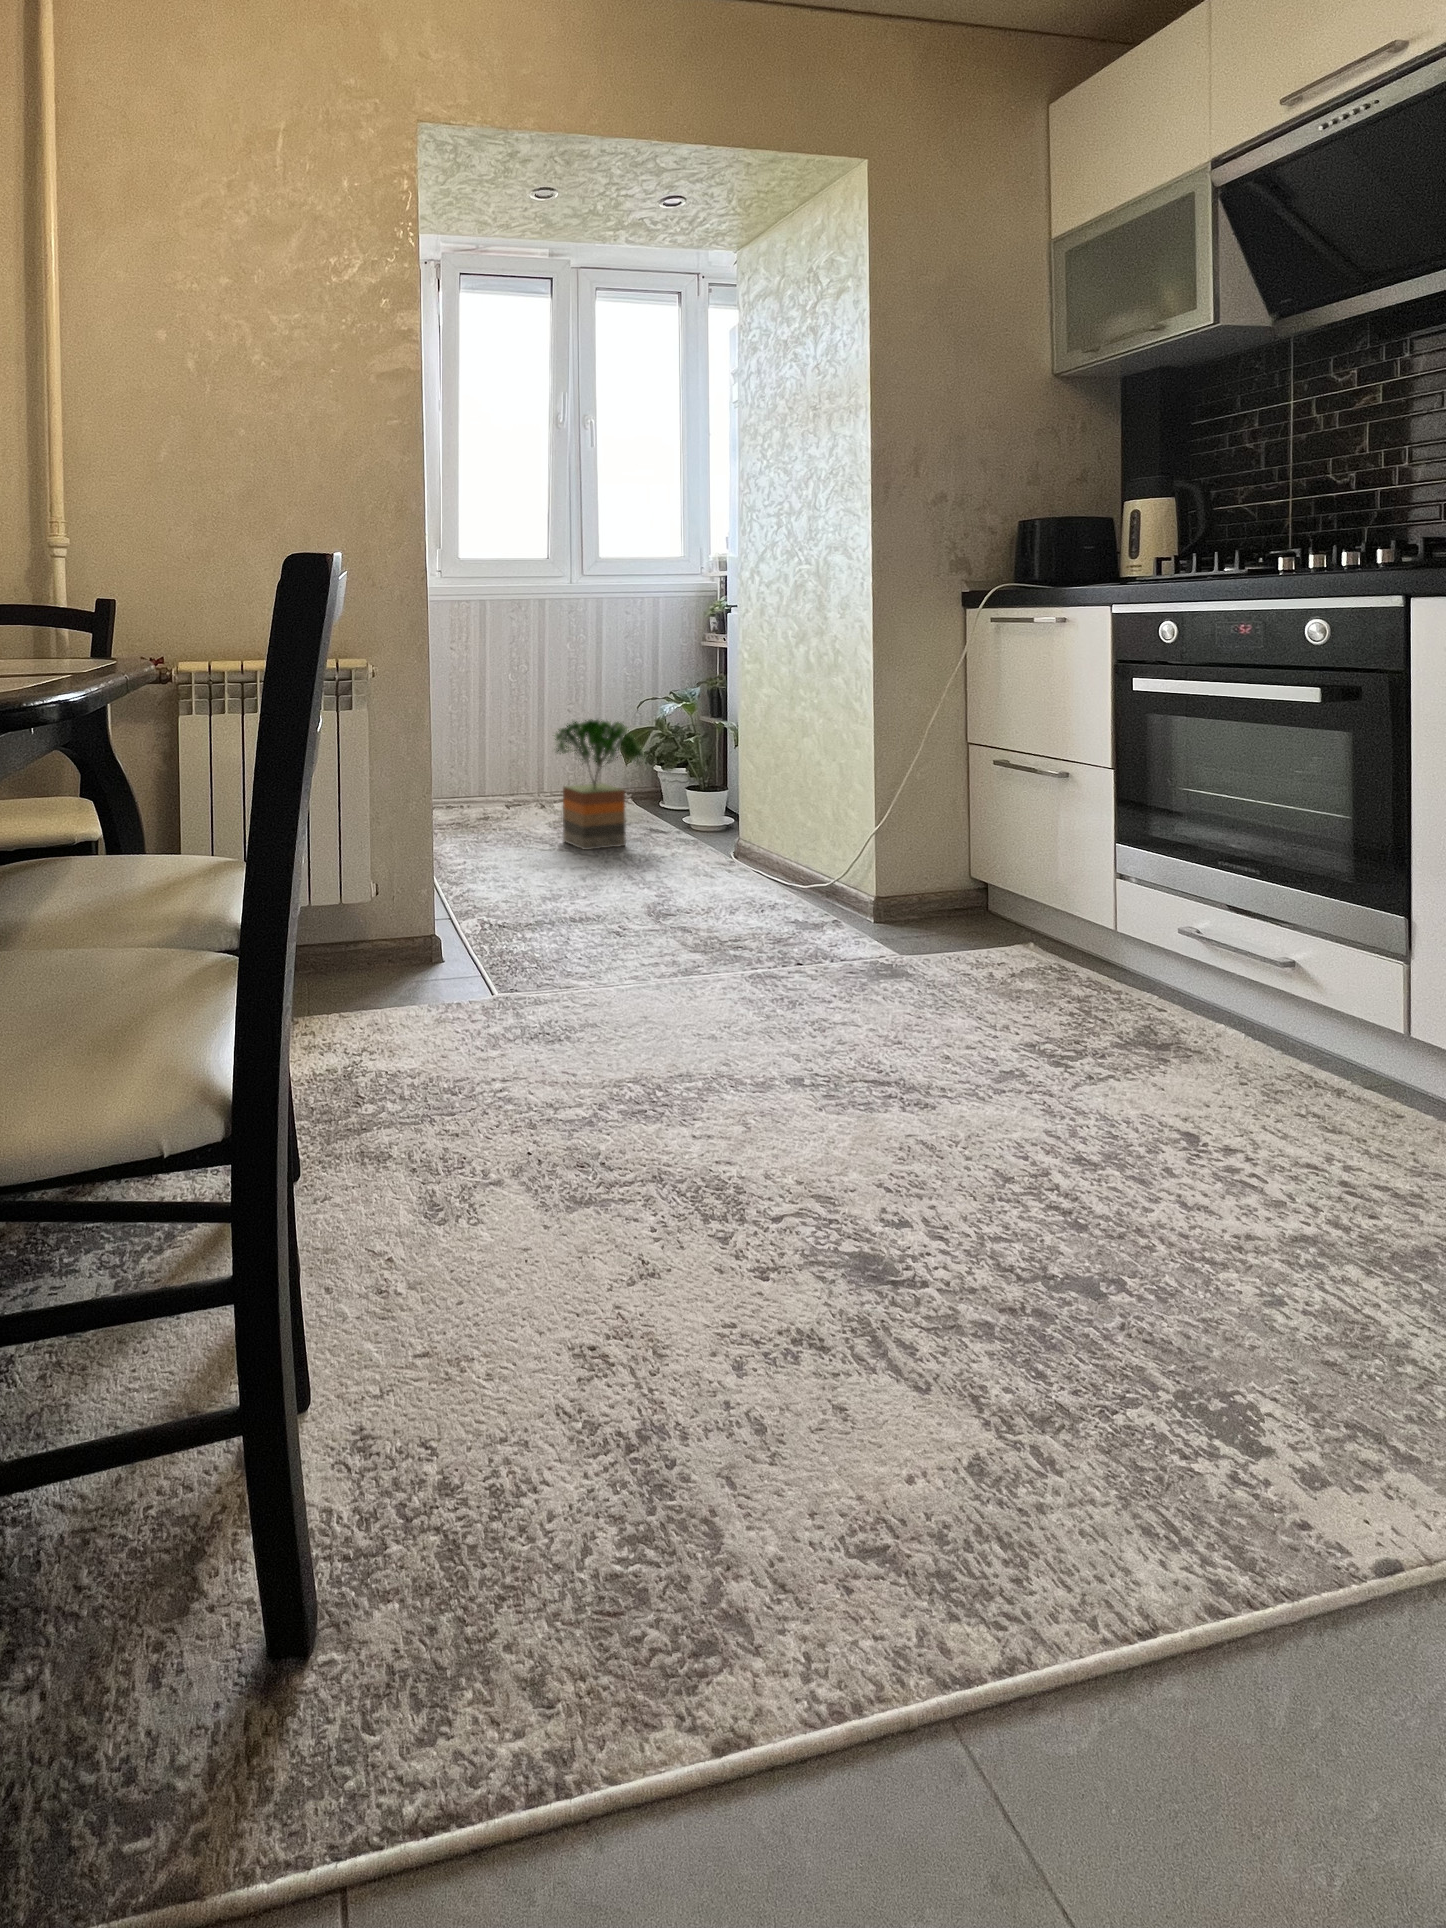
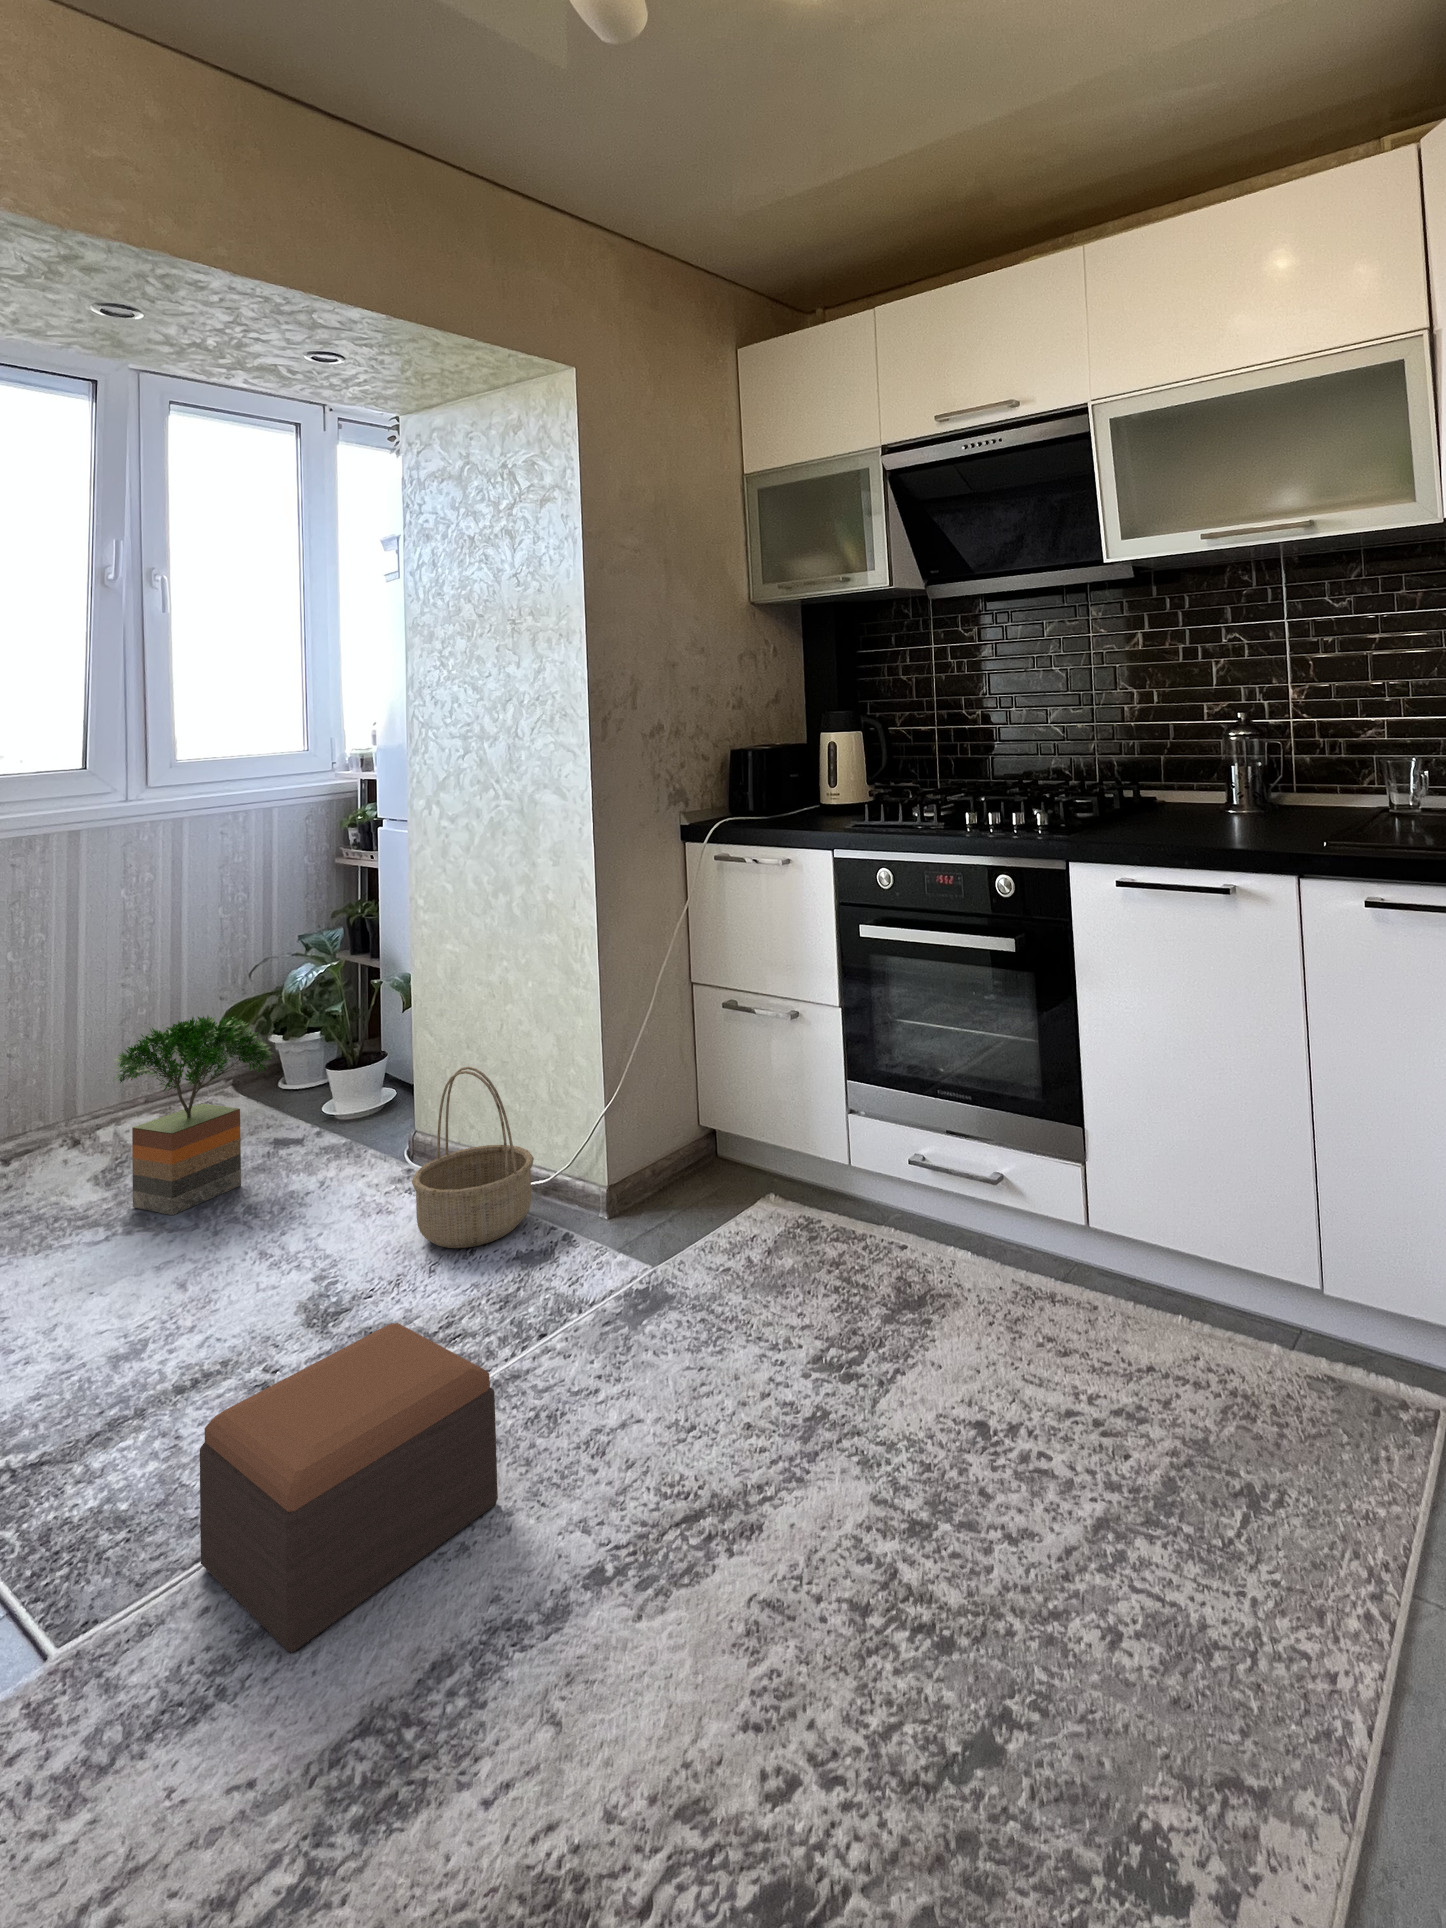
basket: none [725,771,819,911] -> present [412,1067,534,1248]
footstool: none [567,894,739,1036] -> present [200,1323,498,1652]

